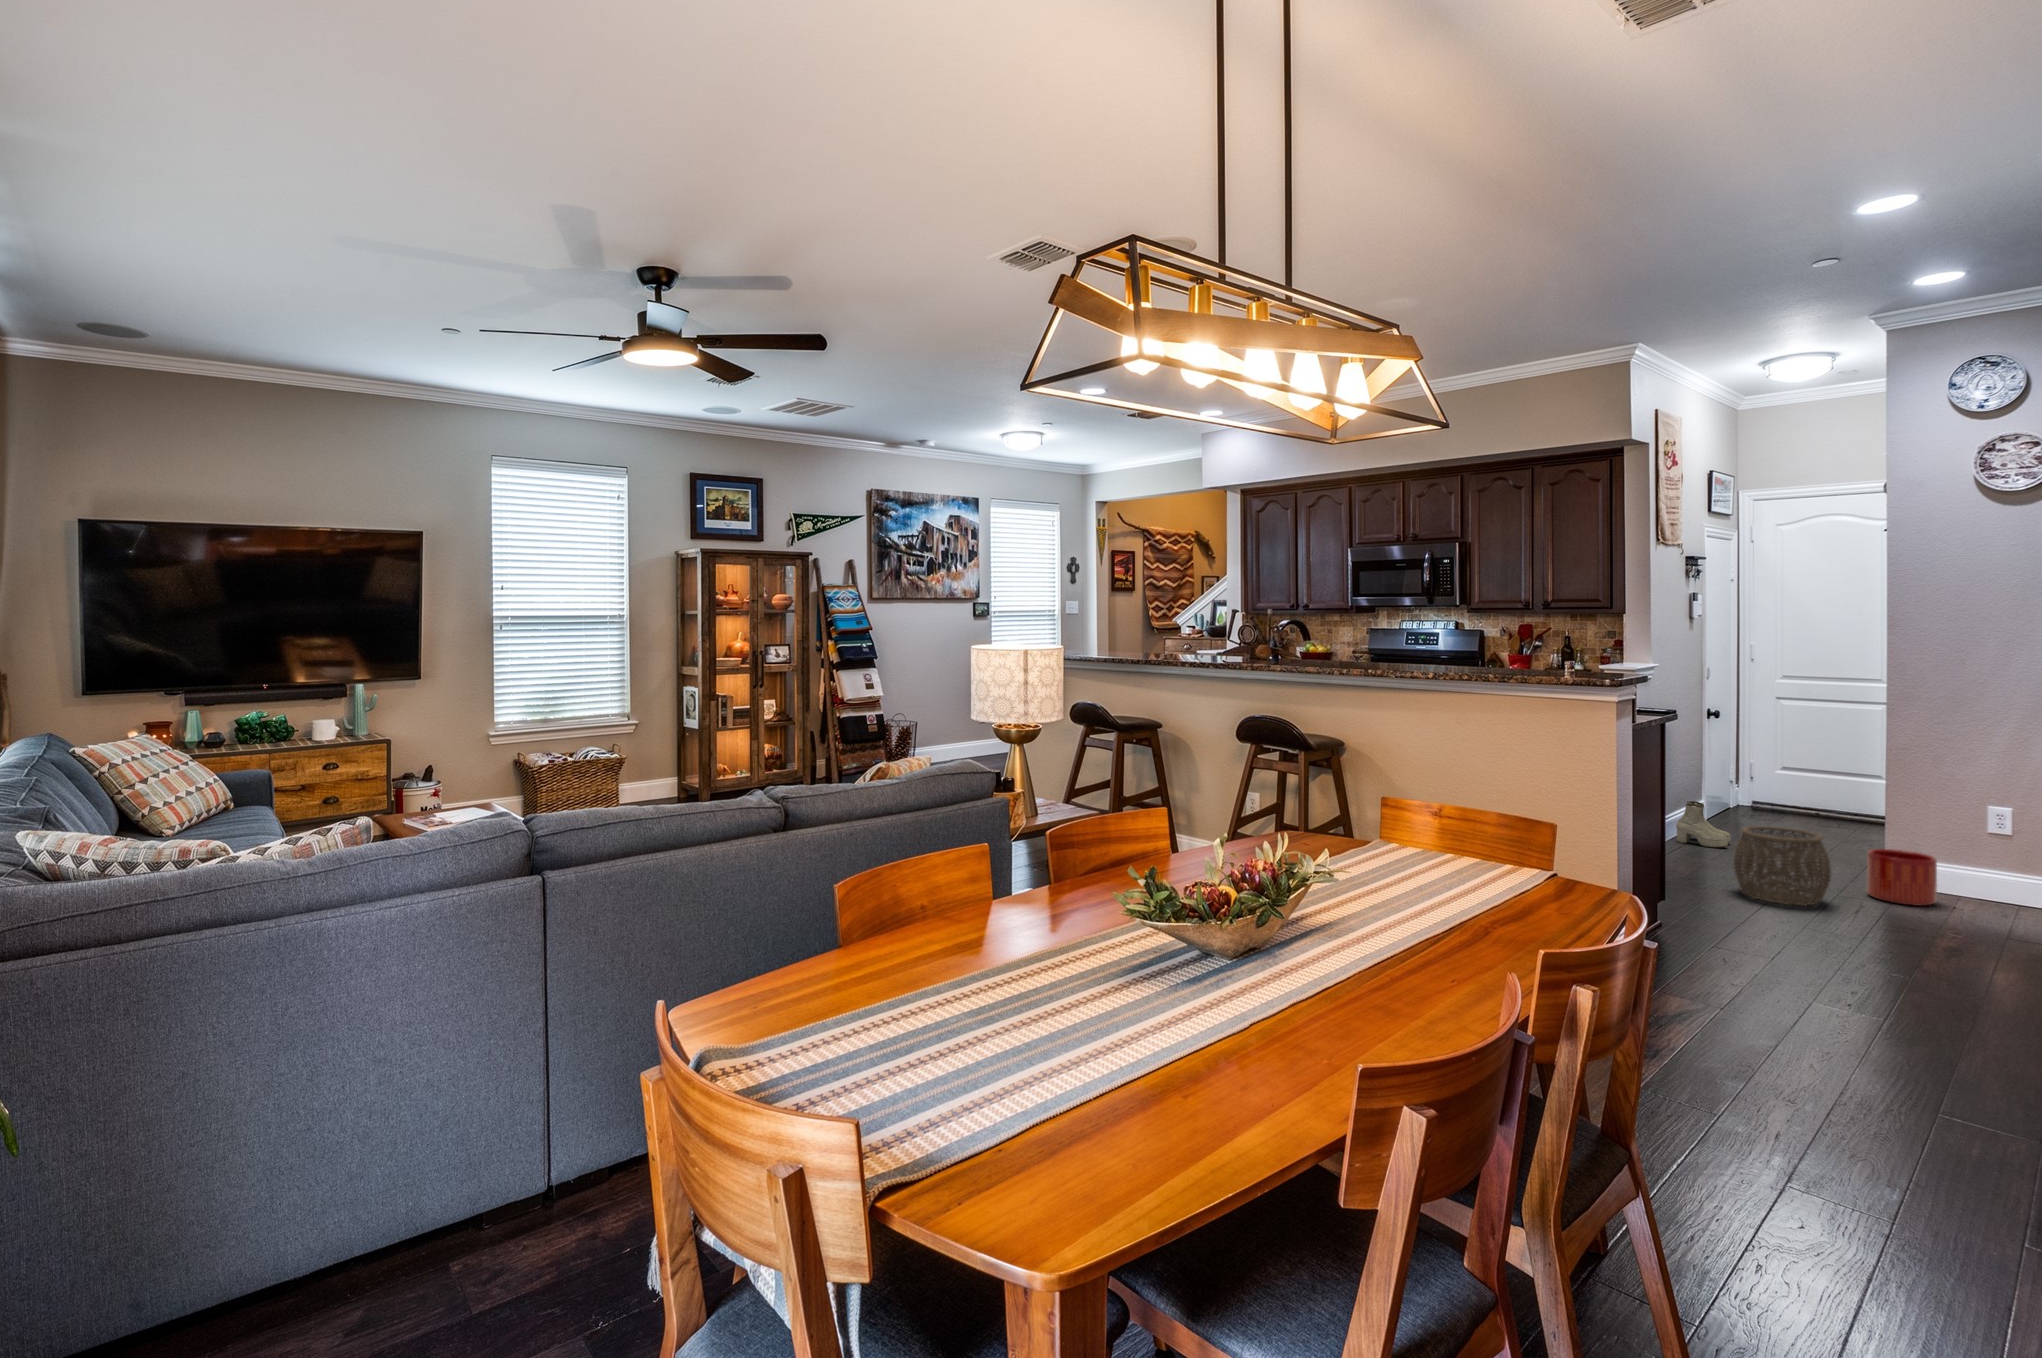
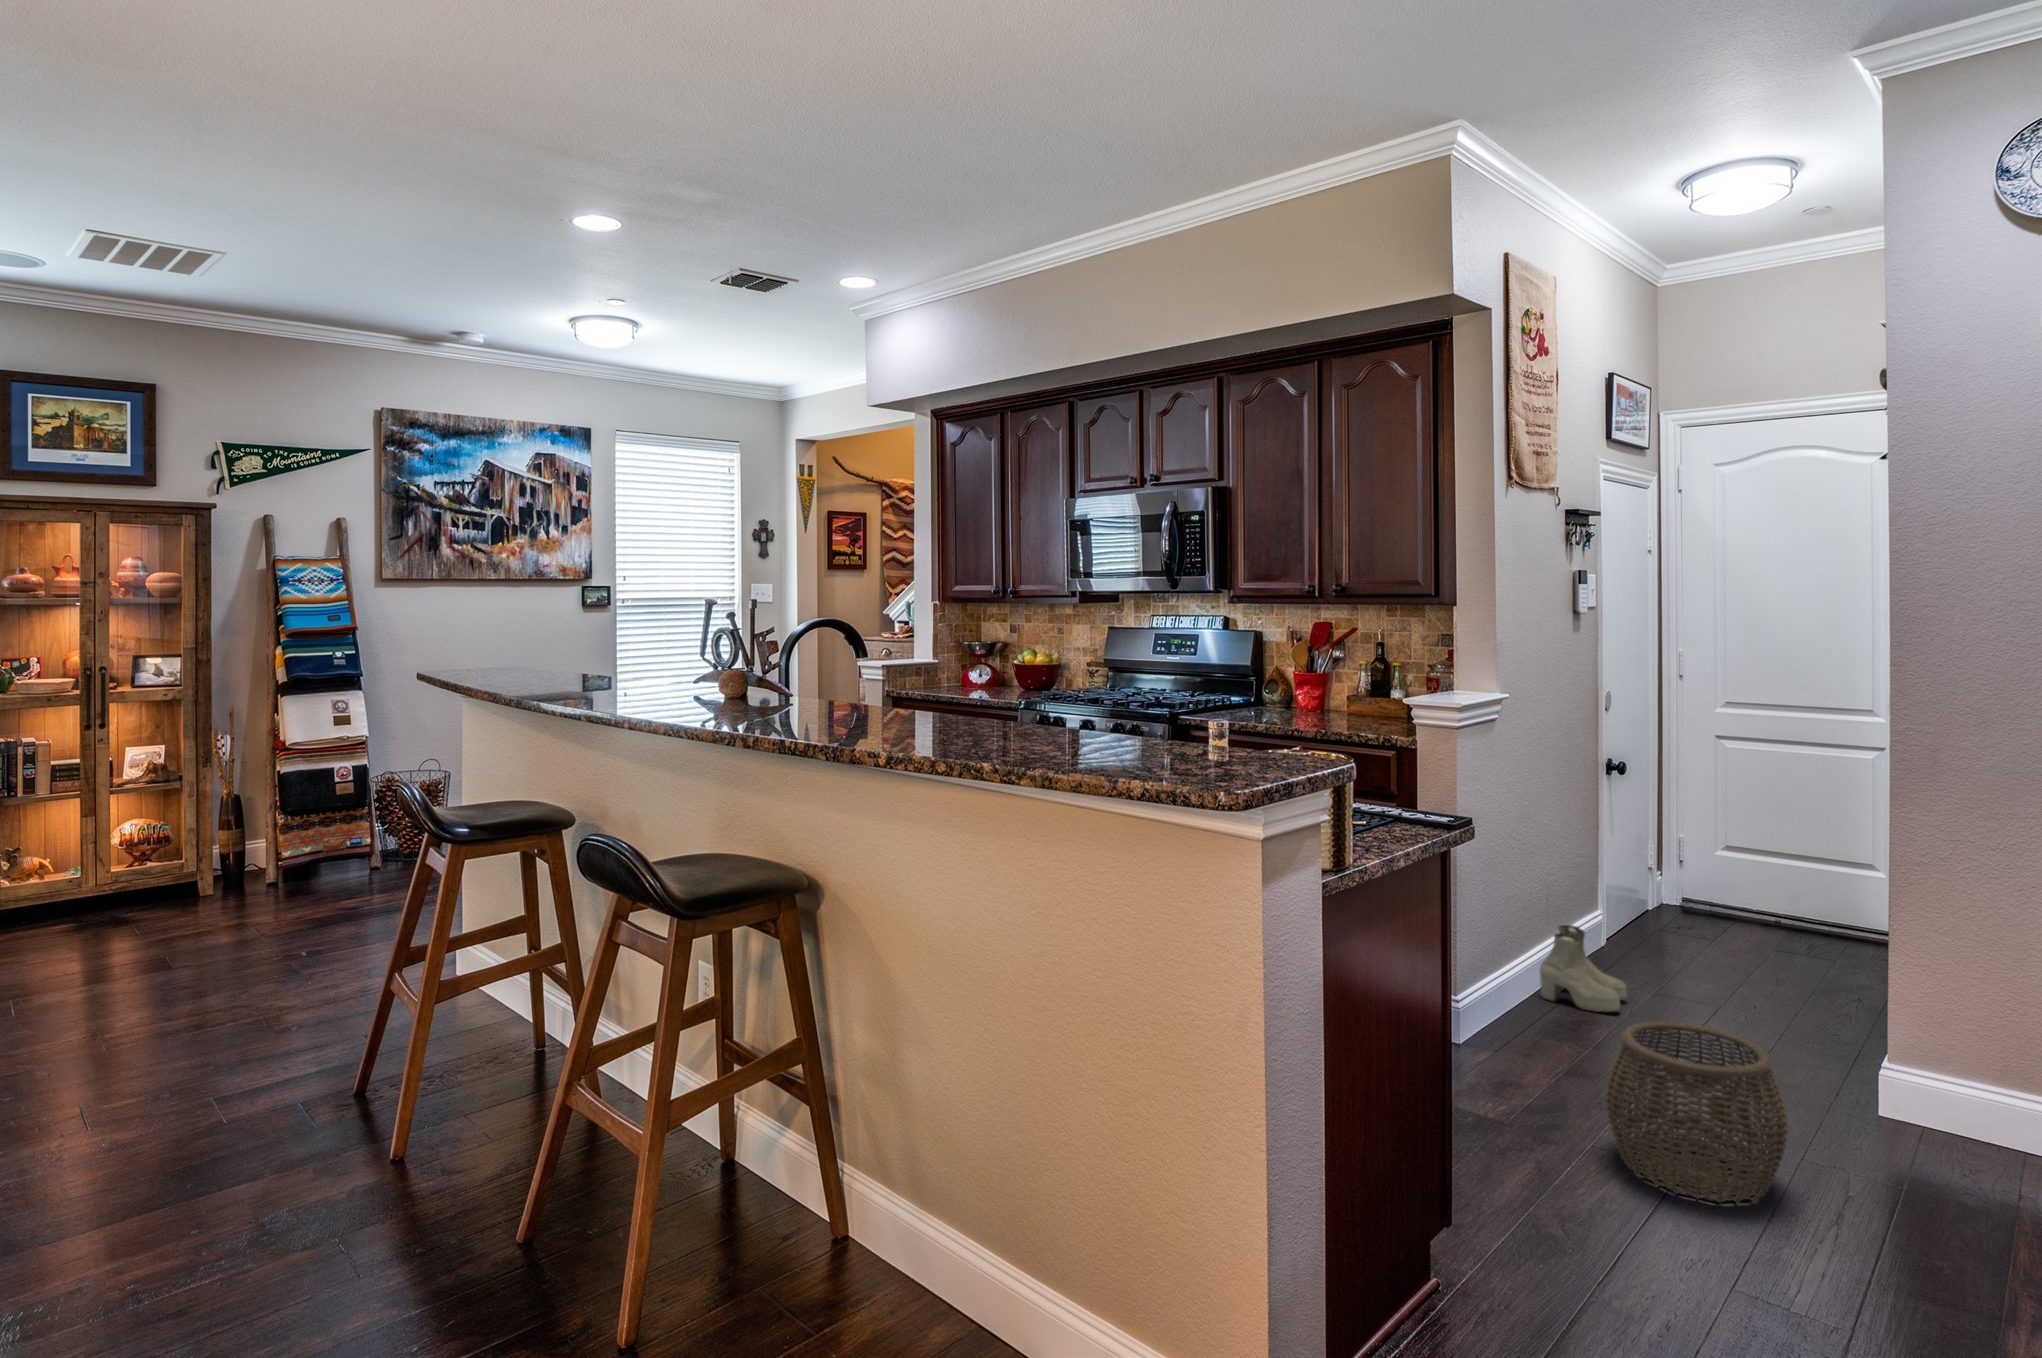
planter: present [1867,849,1937,906] -> none [1852,1062,1985,1191]

